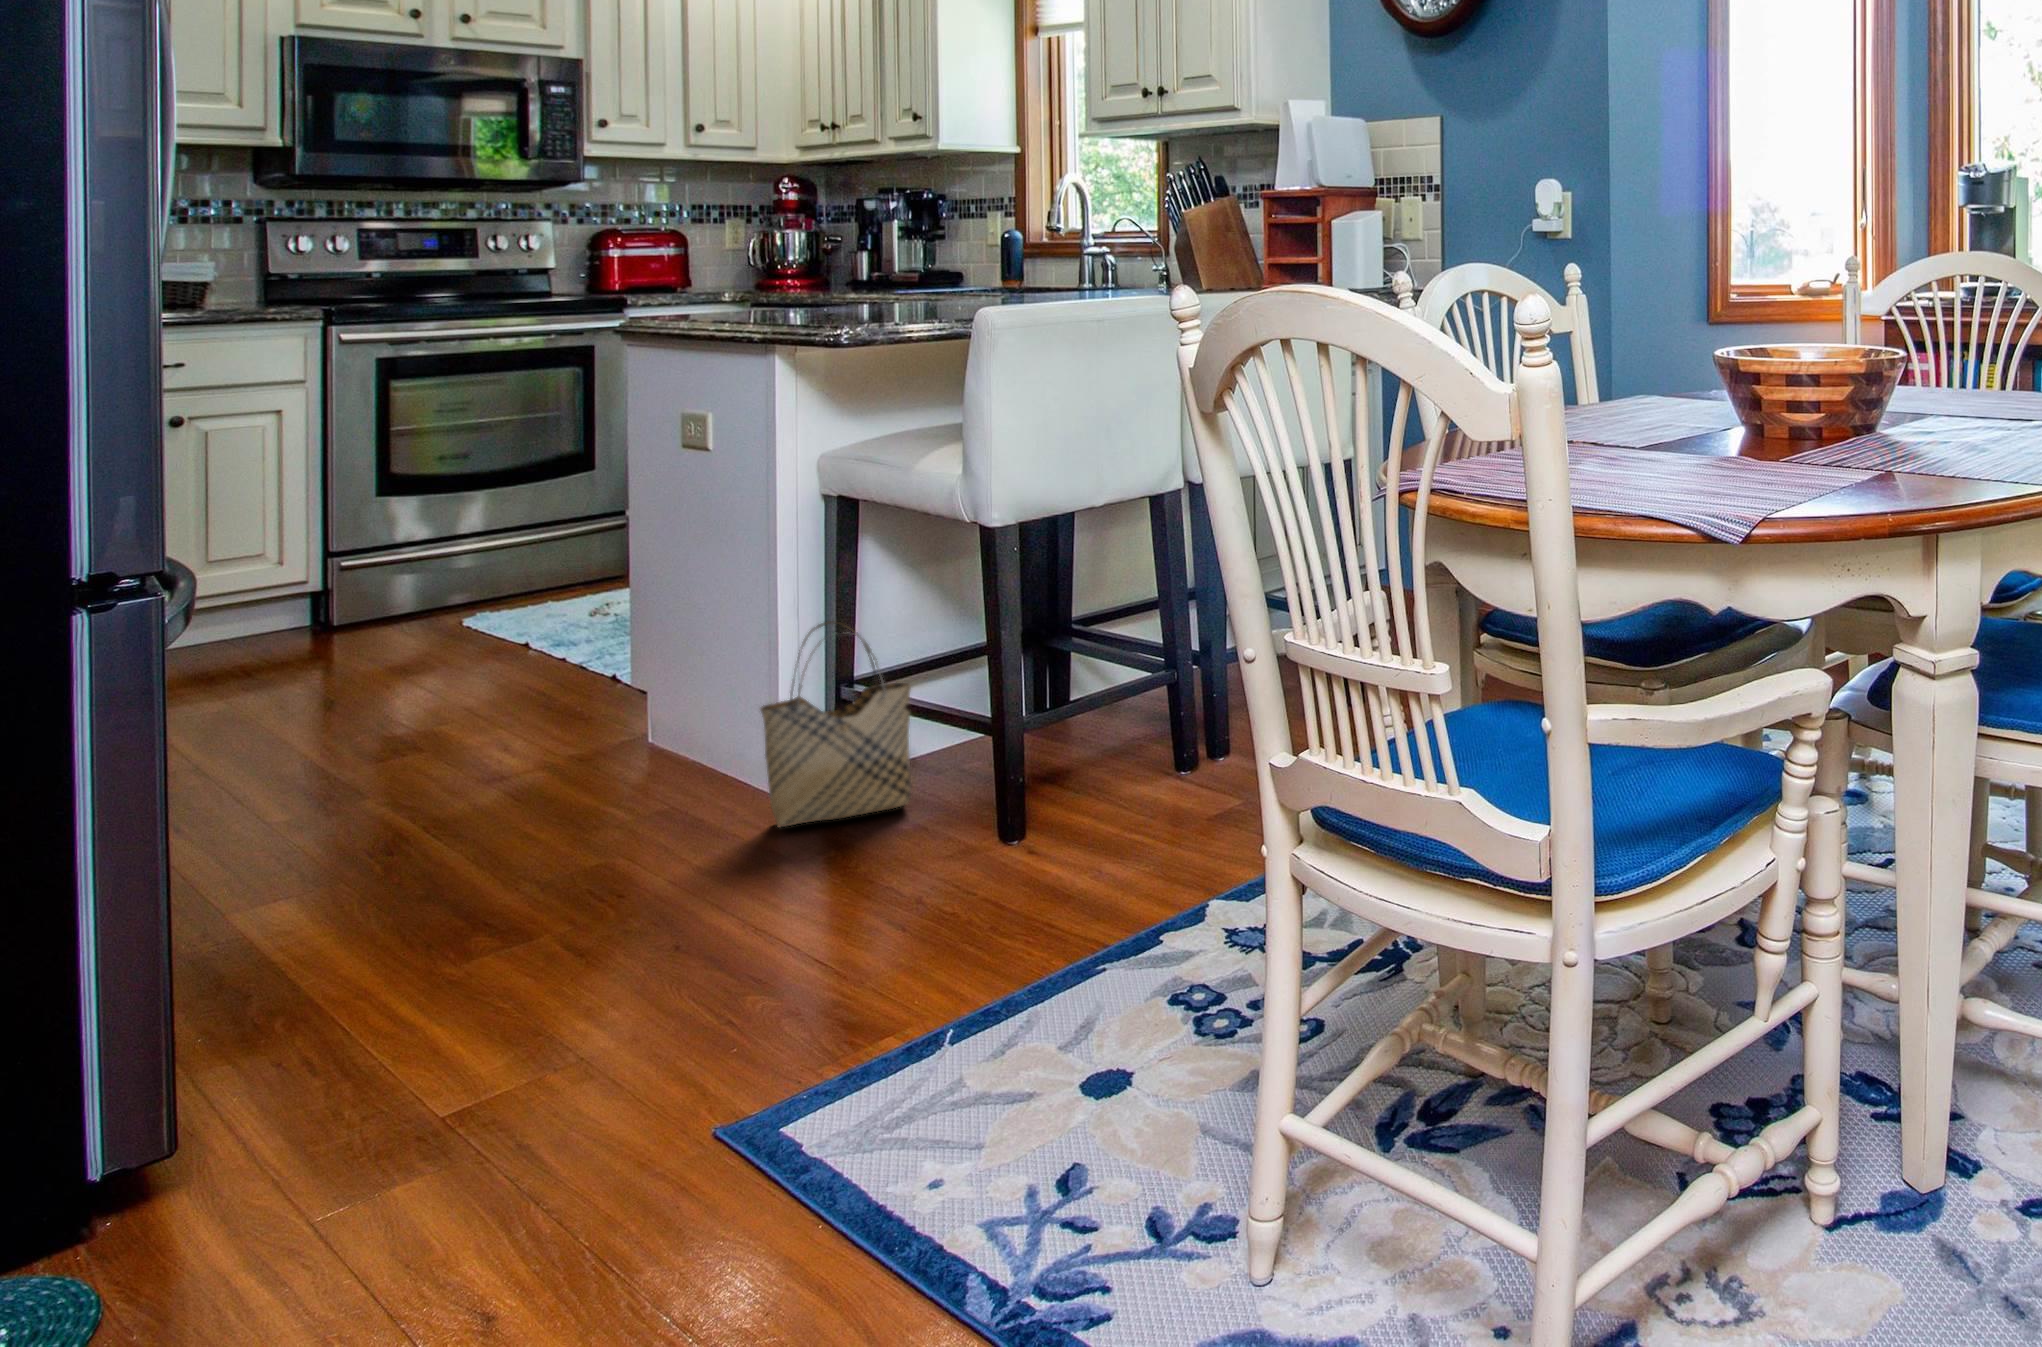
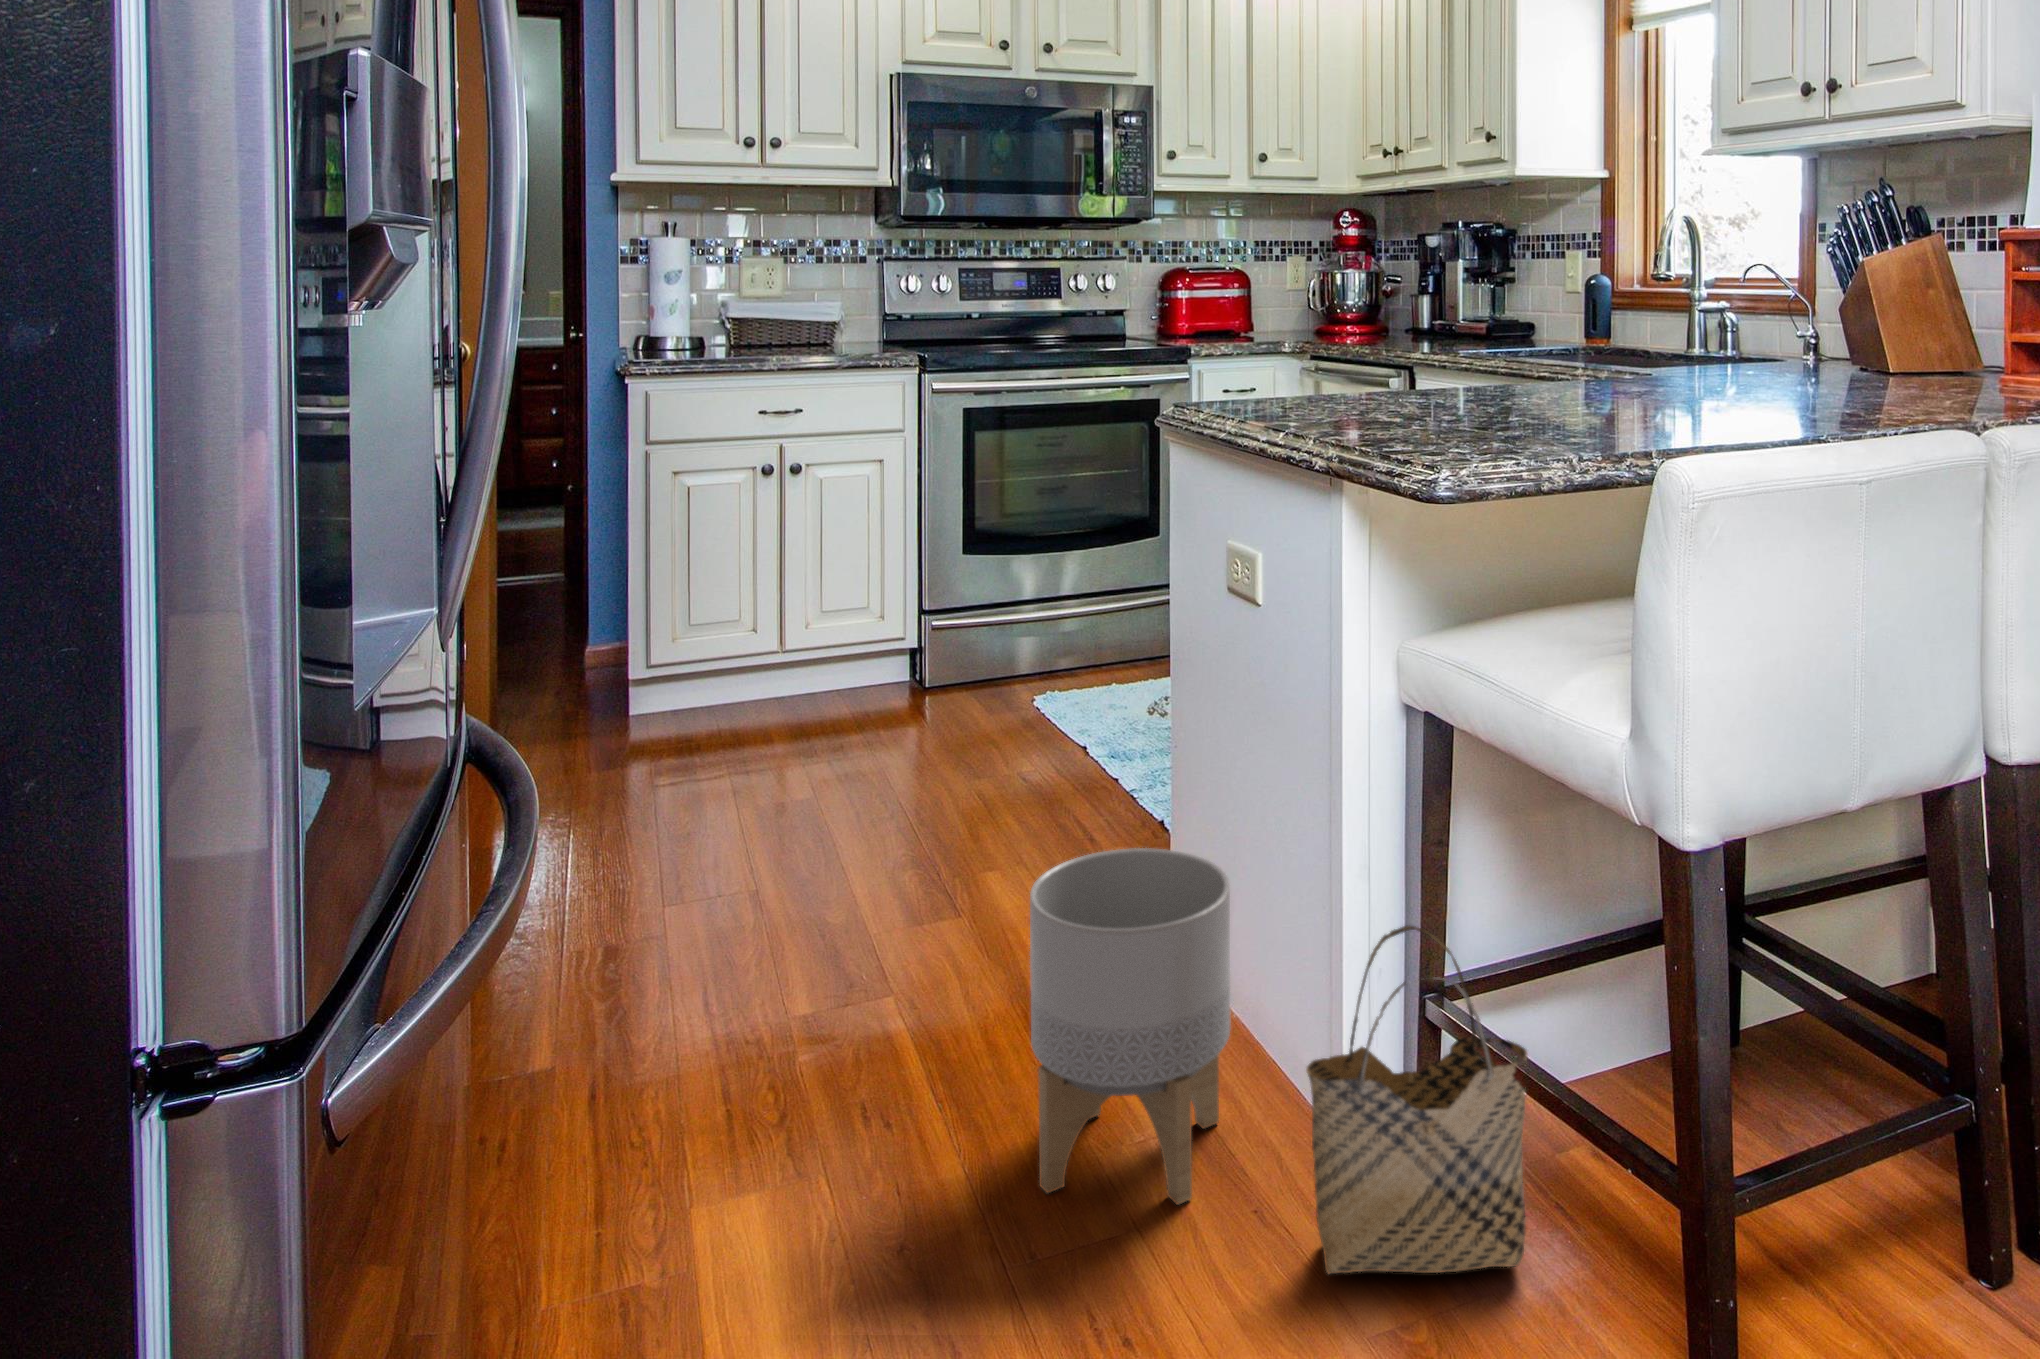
planter: none [540,614,700,839] -> present [1030,848,1230,1205]

